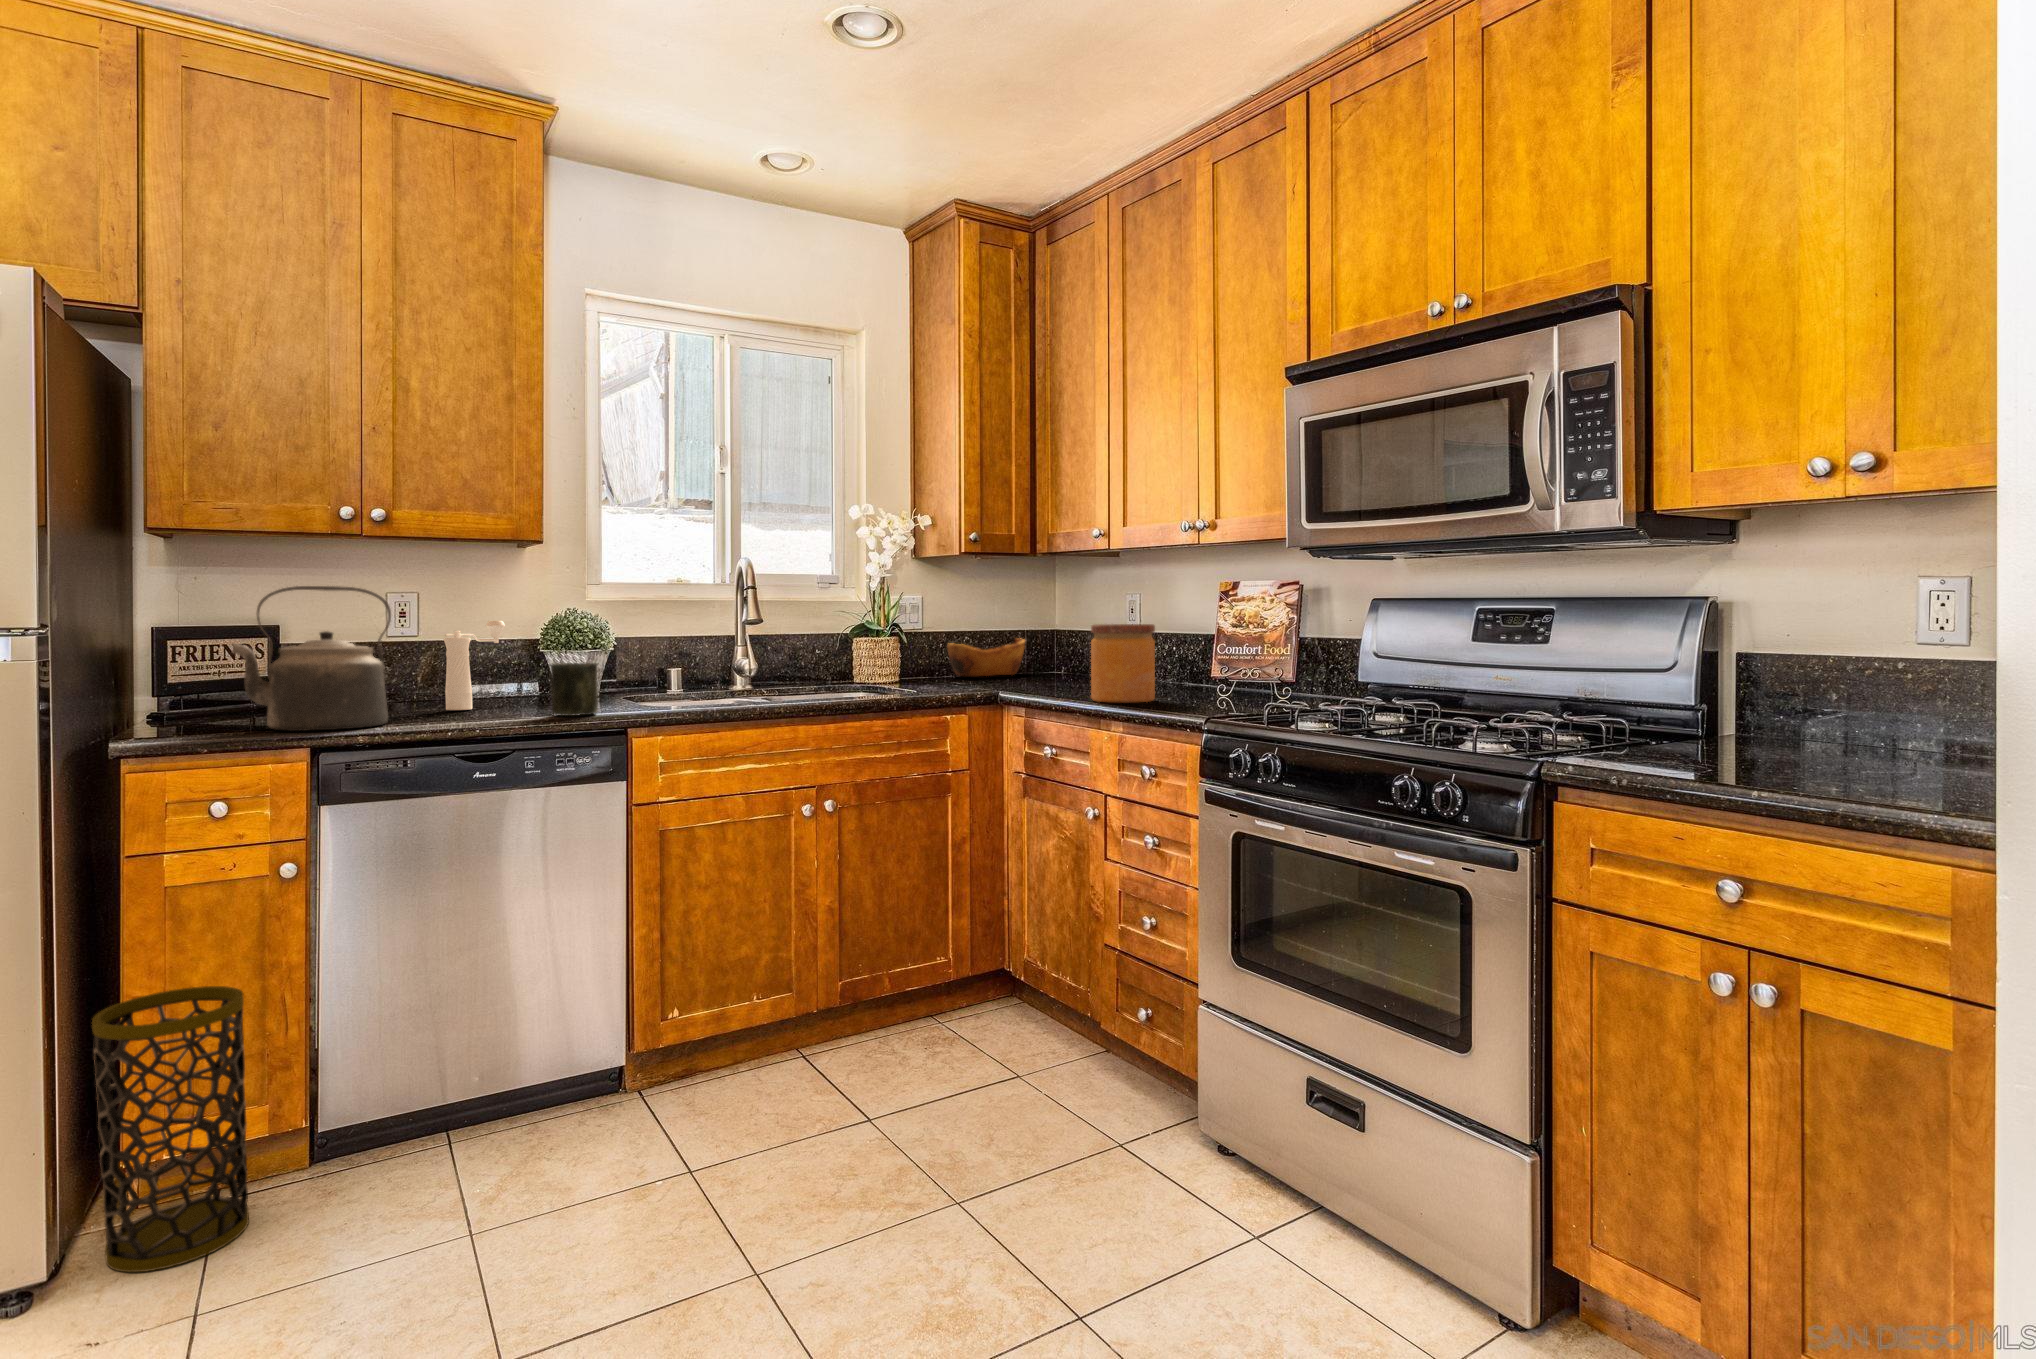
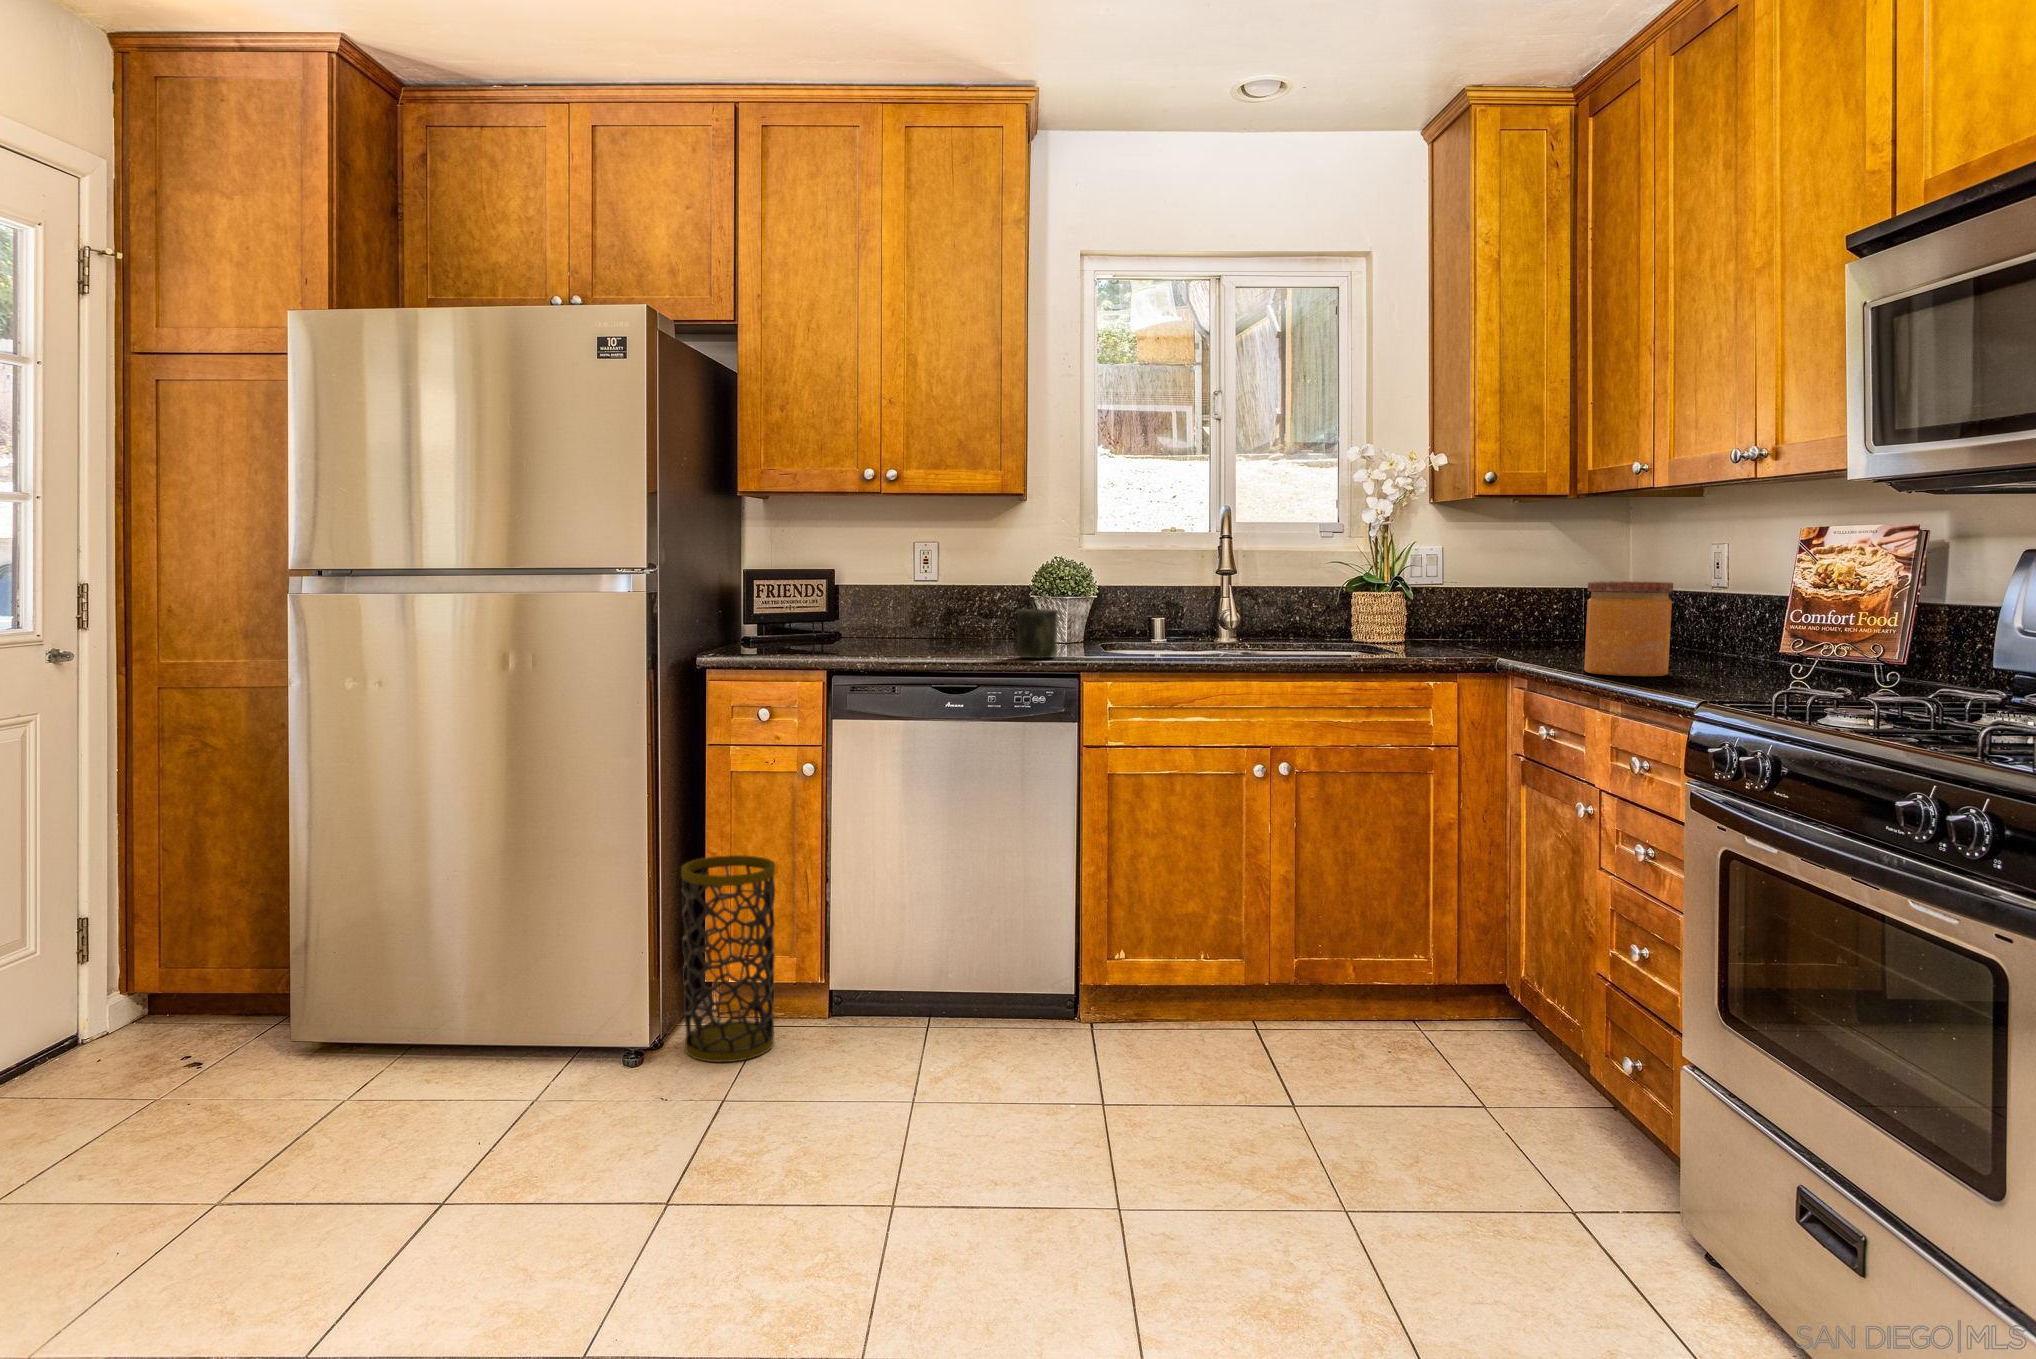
kettle: present [232,586,391,731] -> none [781,539,894,659]
pepper mill: present [443,621,506,710] -> none [943,569,997,649]
wooden bowl: present [948,638,1025,676] -> none [1467,596,1572,639]

